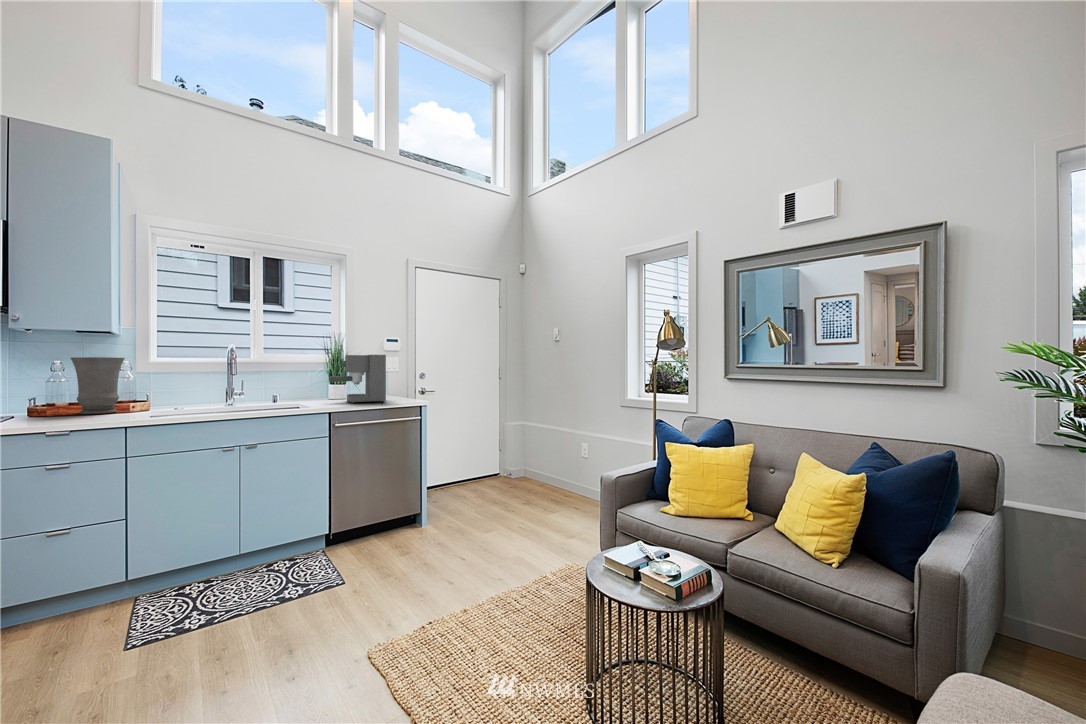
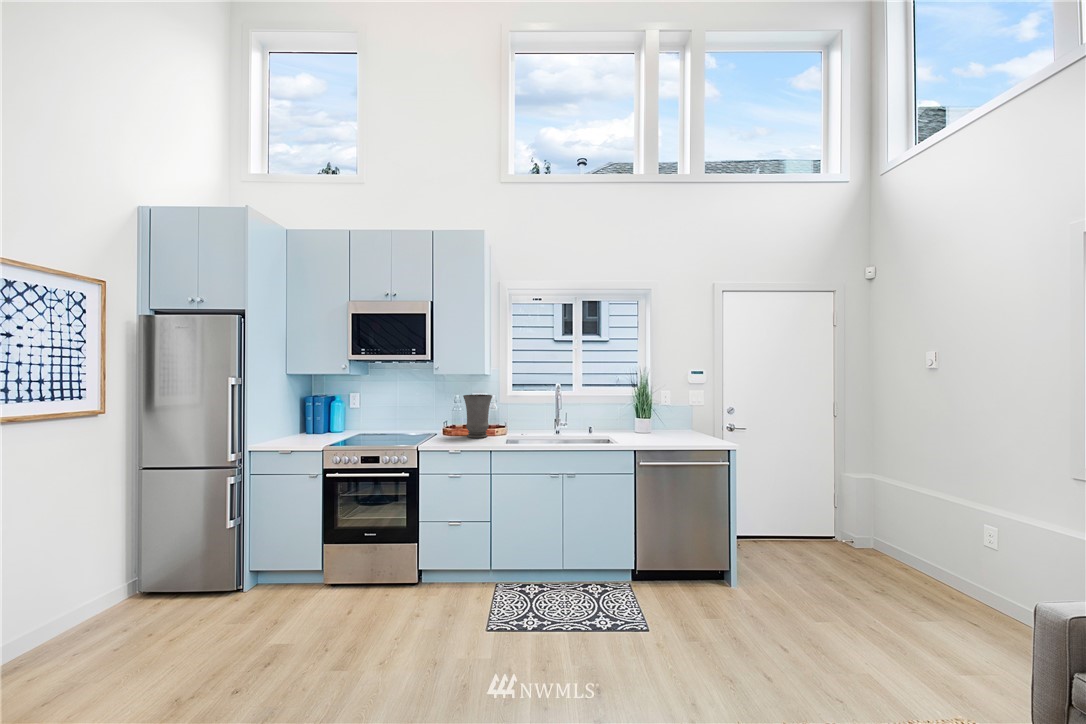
coffee maker: present [329,355,386,403] -> none [637,392,691,442]

